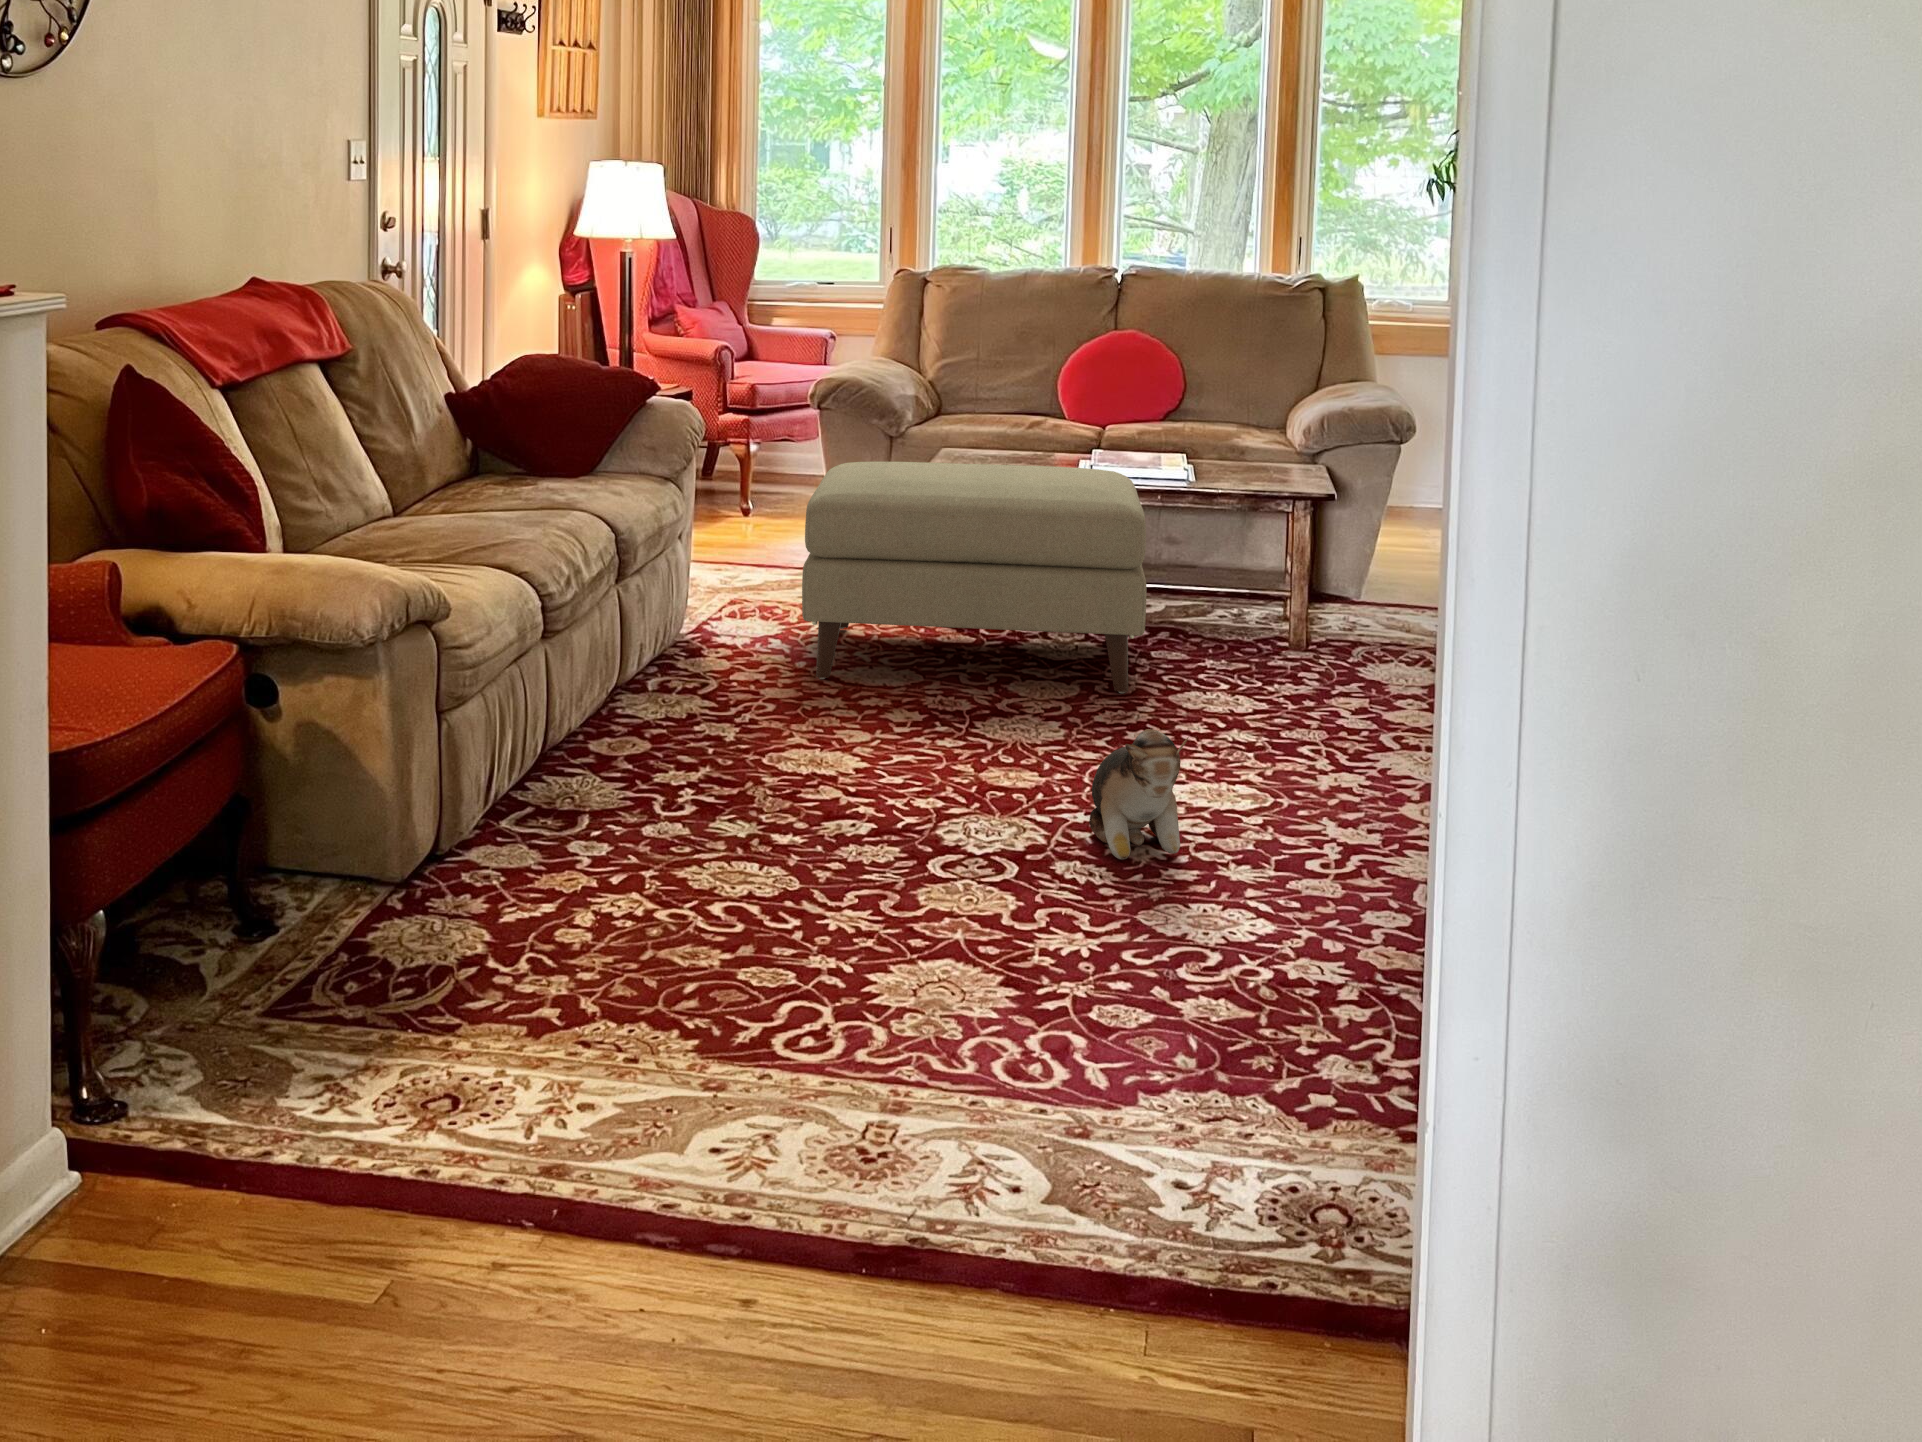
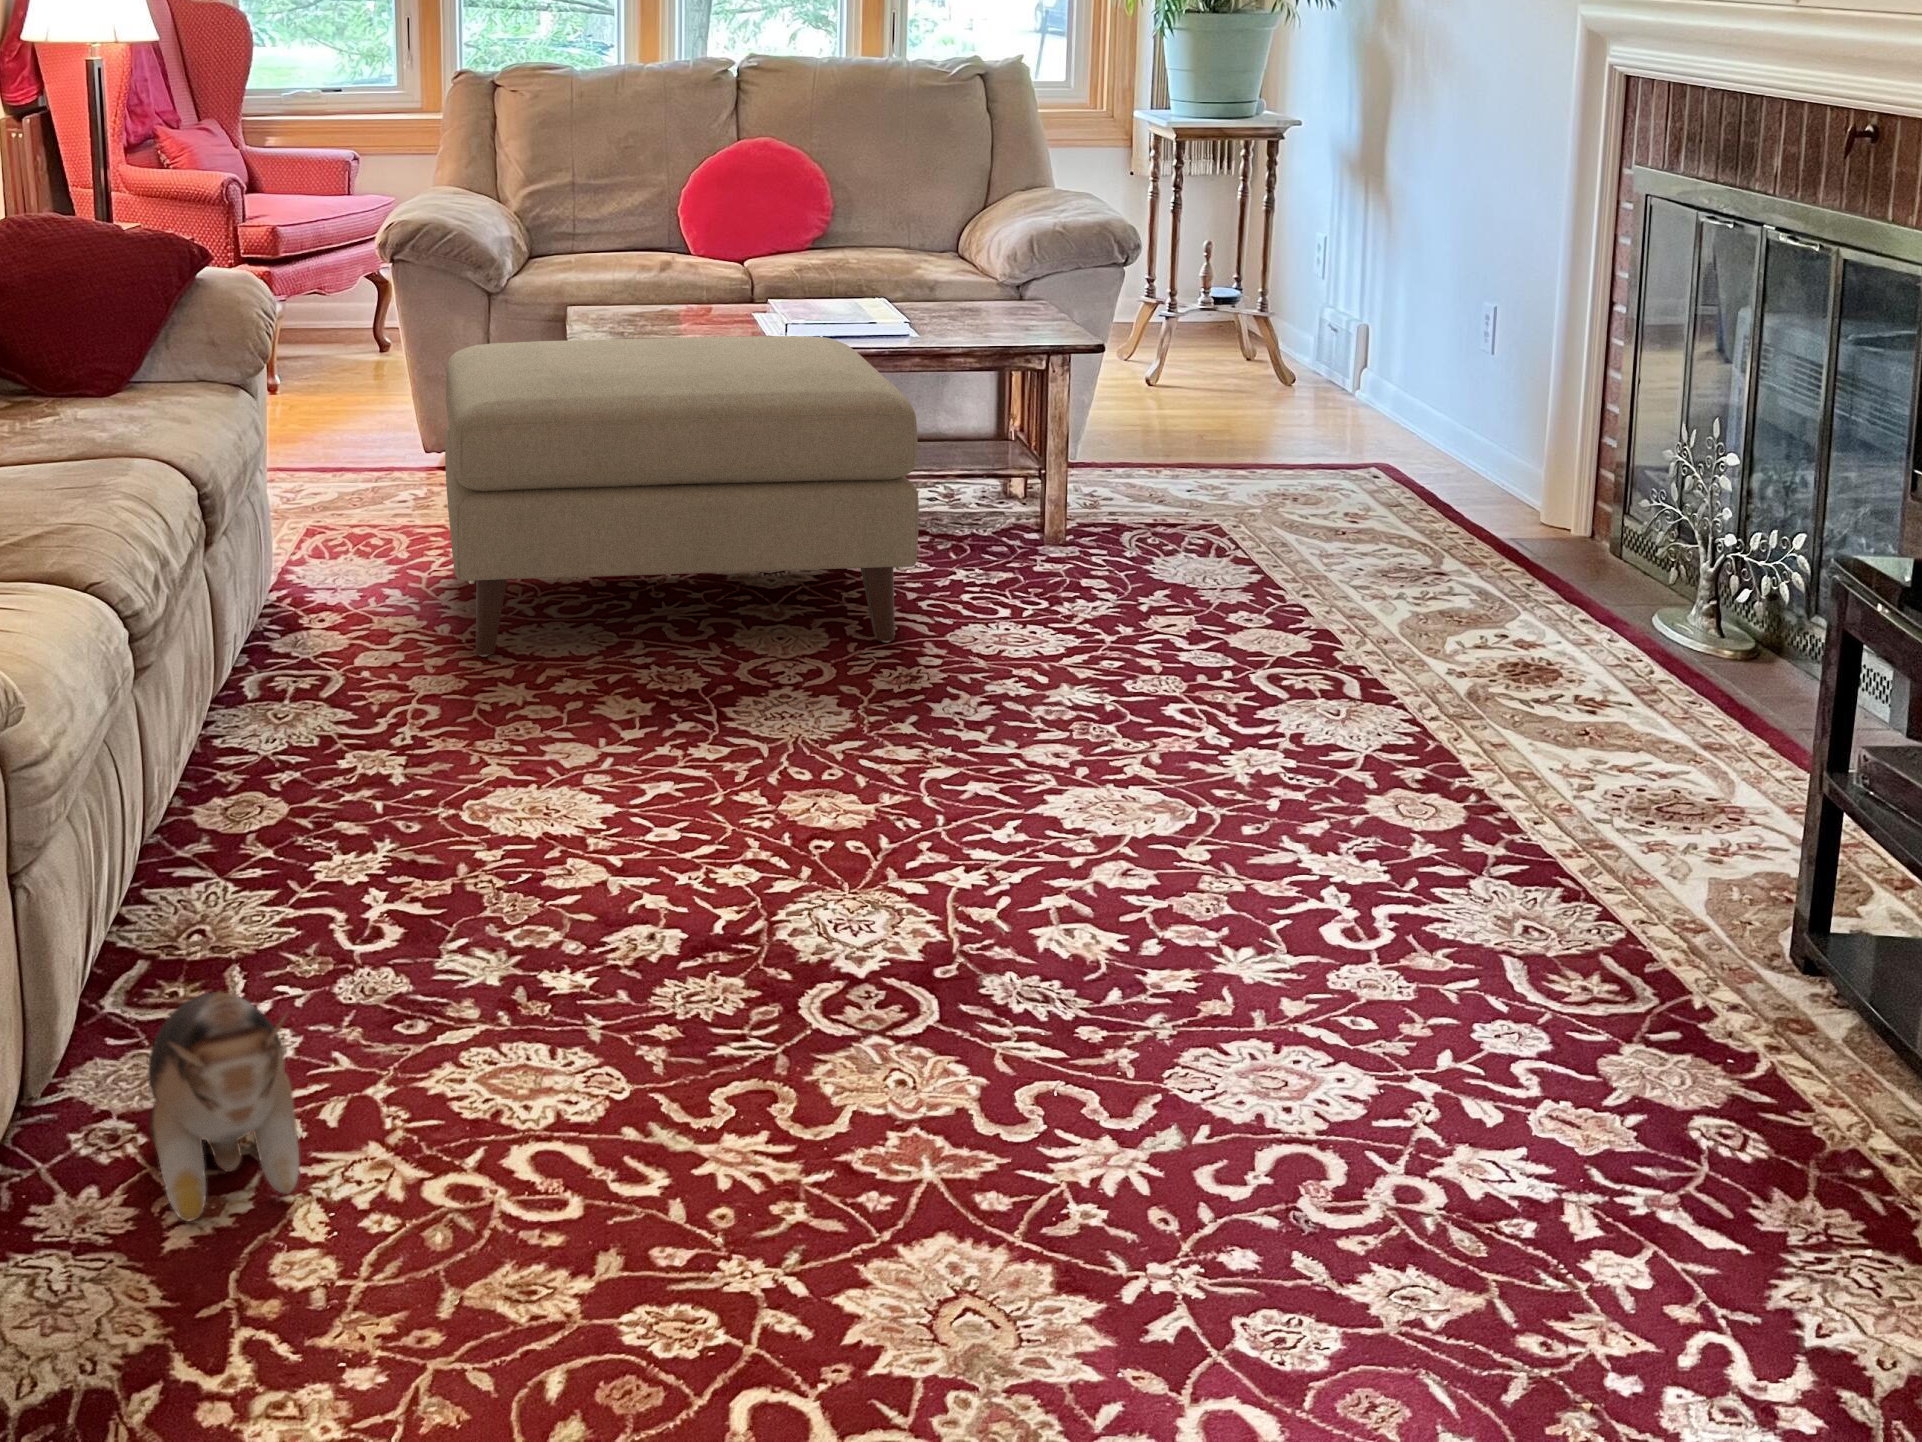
plush toy: present [1089,729,1188,859] -> present [148,991,299,1221]

